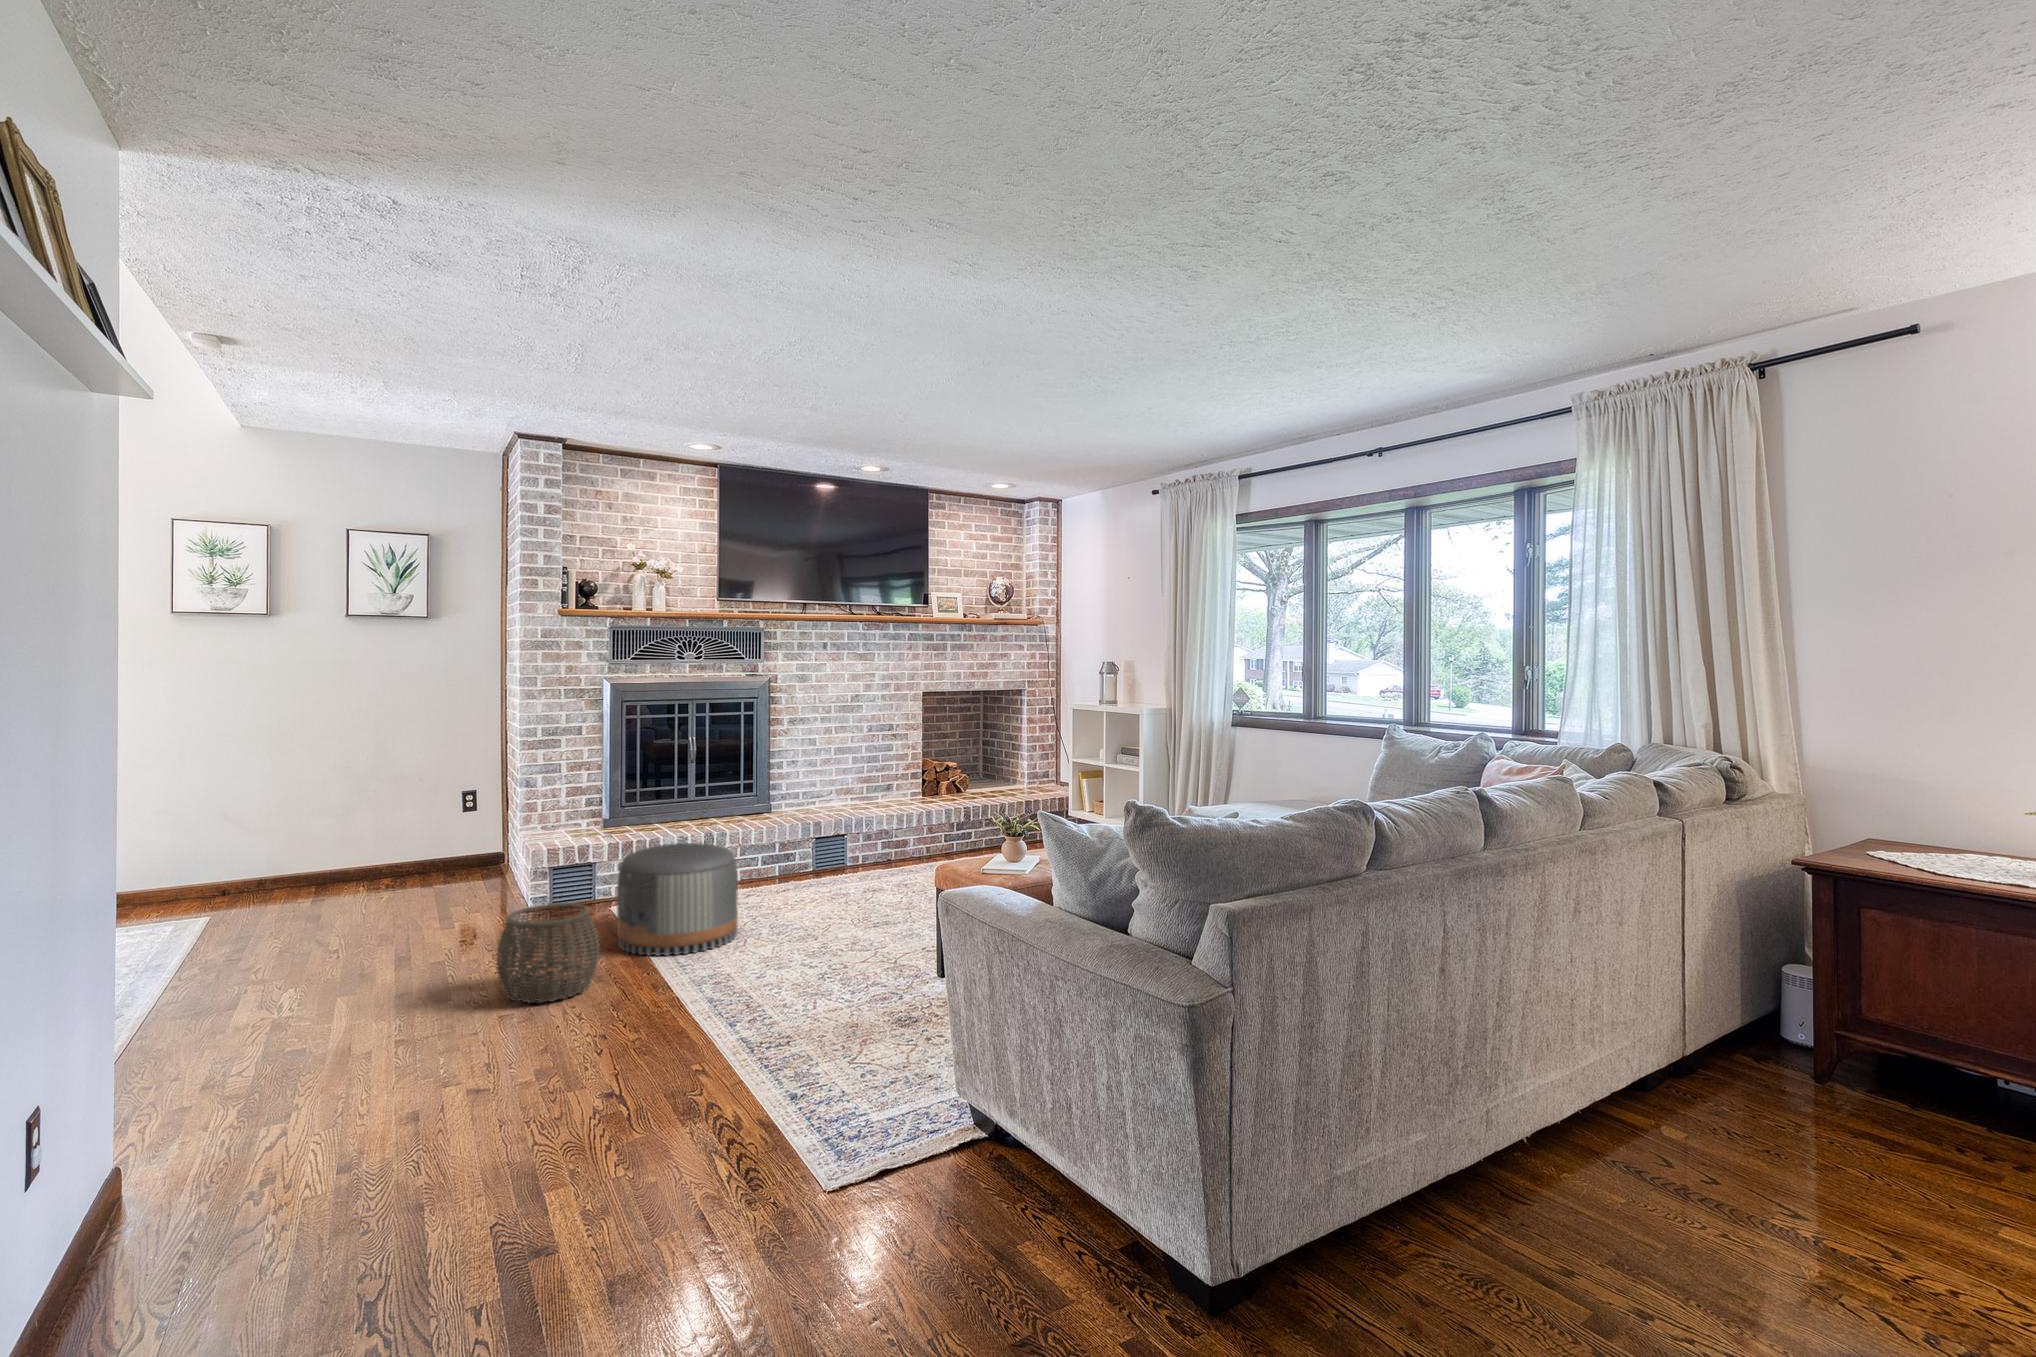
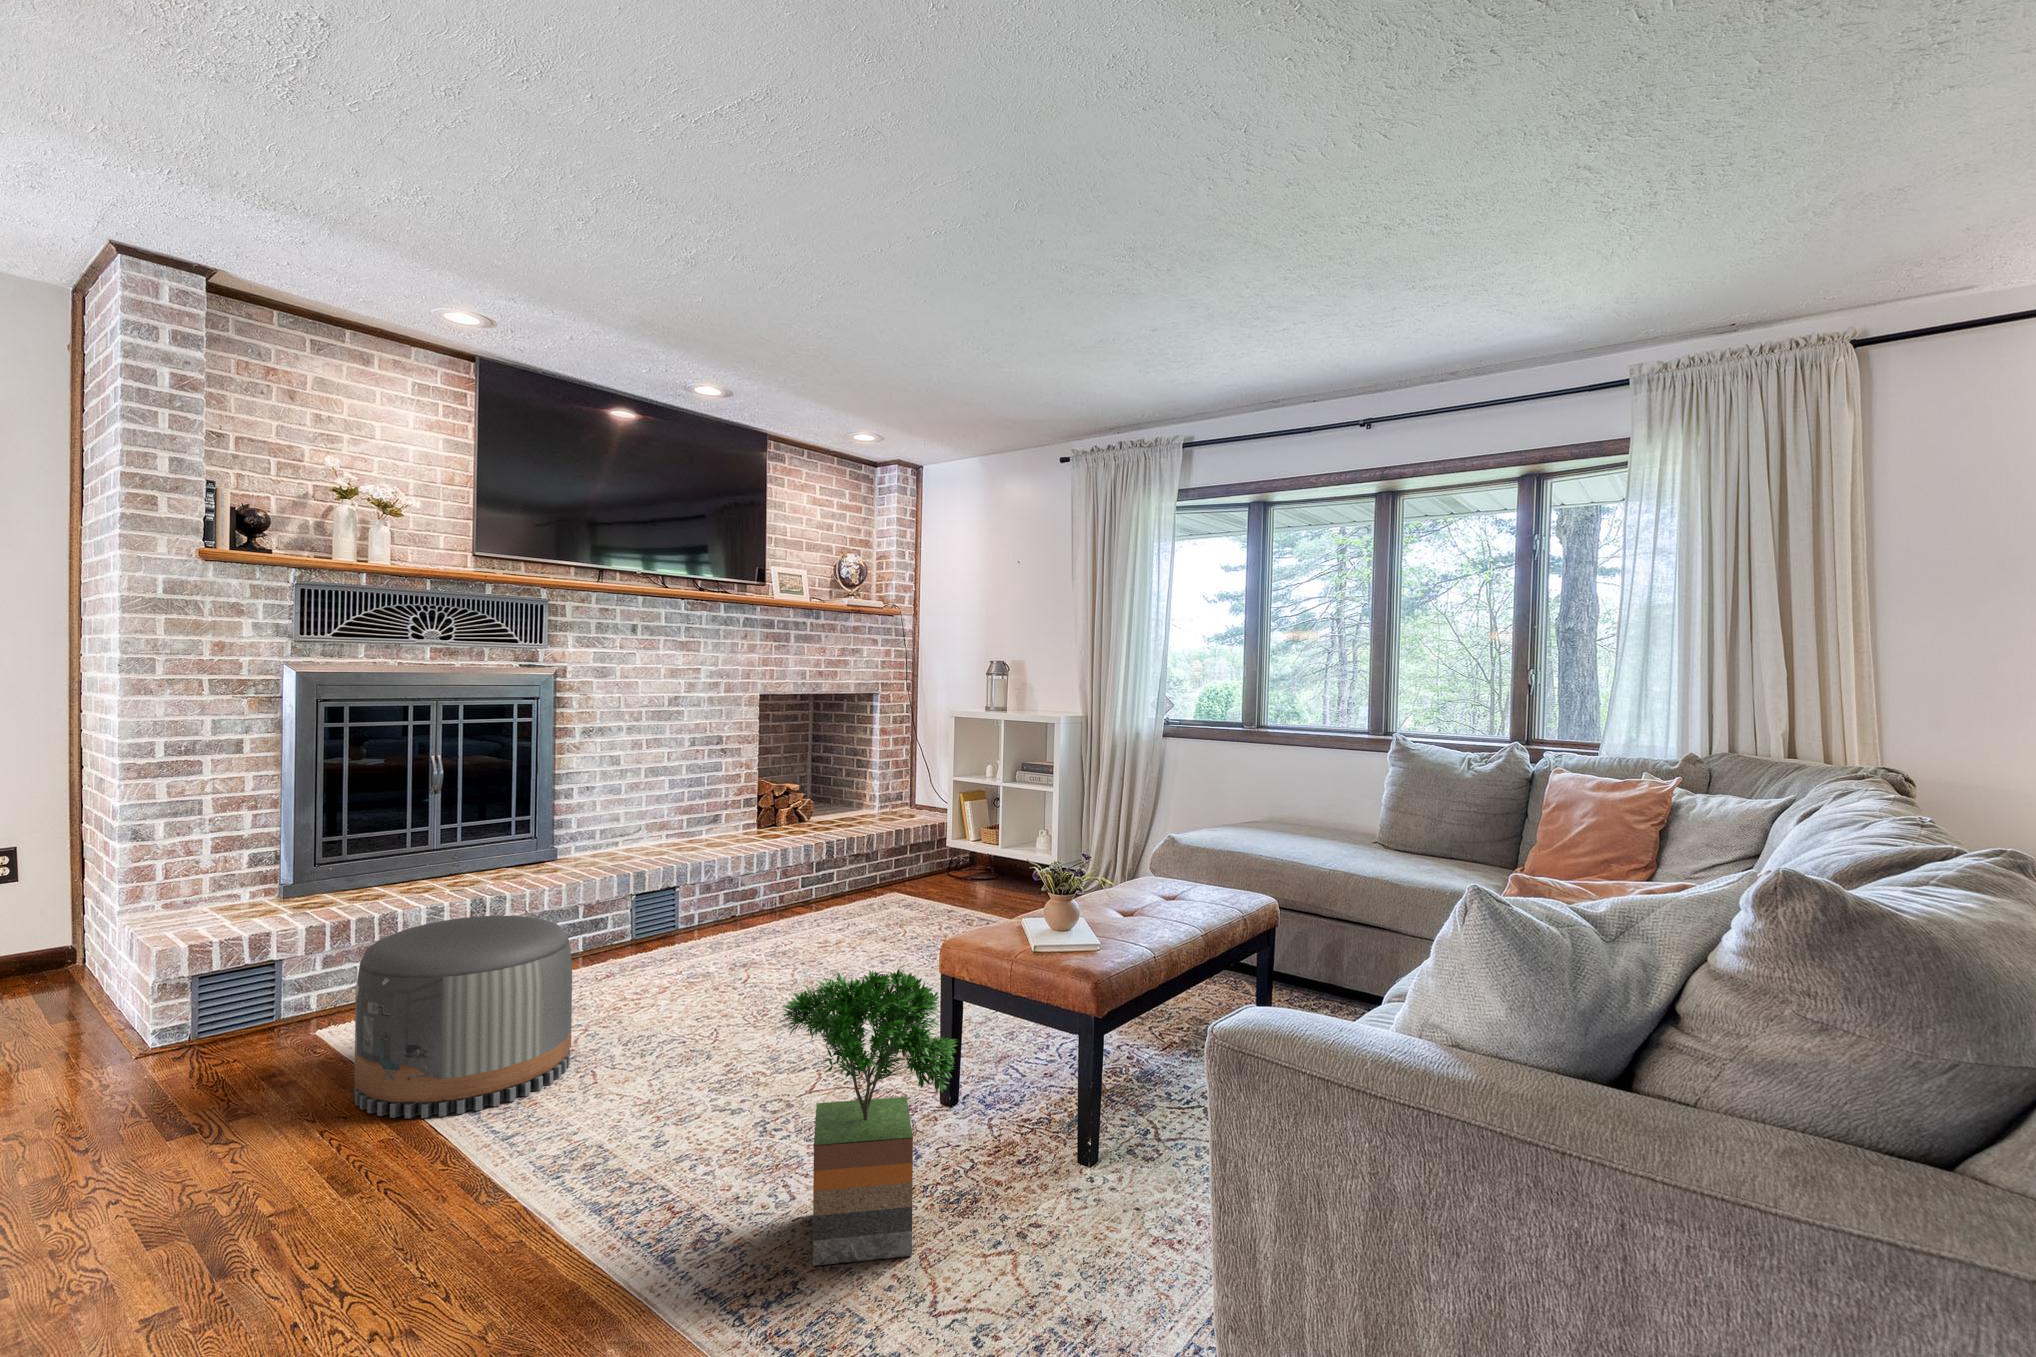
potted tree: none [789,883,887,1046] -> present [783,969,957,1266]
woven basket: present [496,903,600,1003] -> none [120,1046,354,1266]

